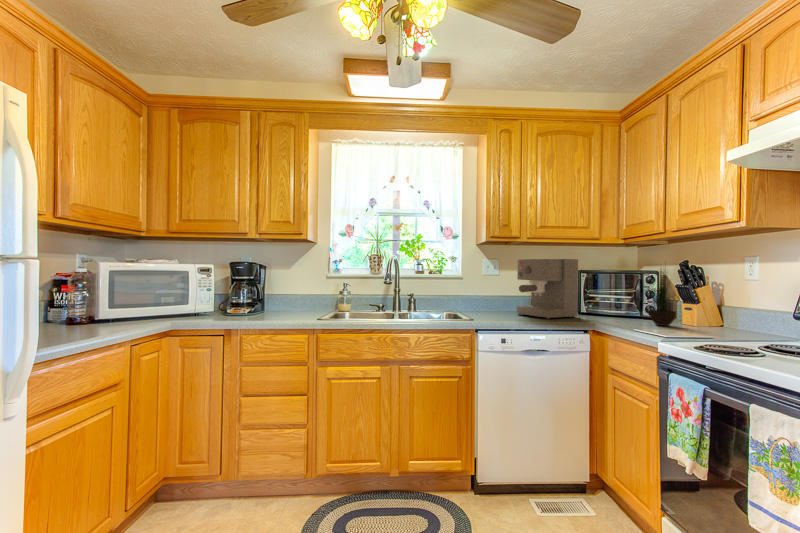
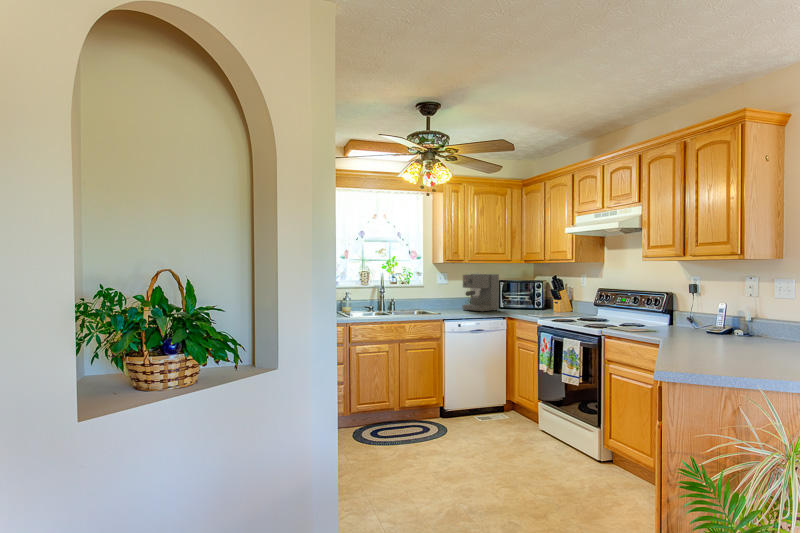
potted plant: present [646,273,676,326] -> none [532,274,553,313]

